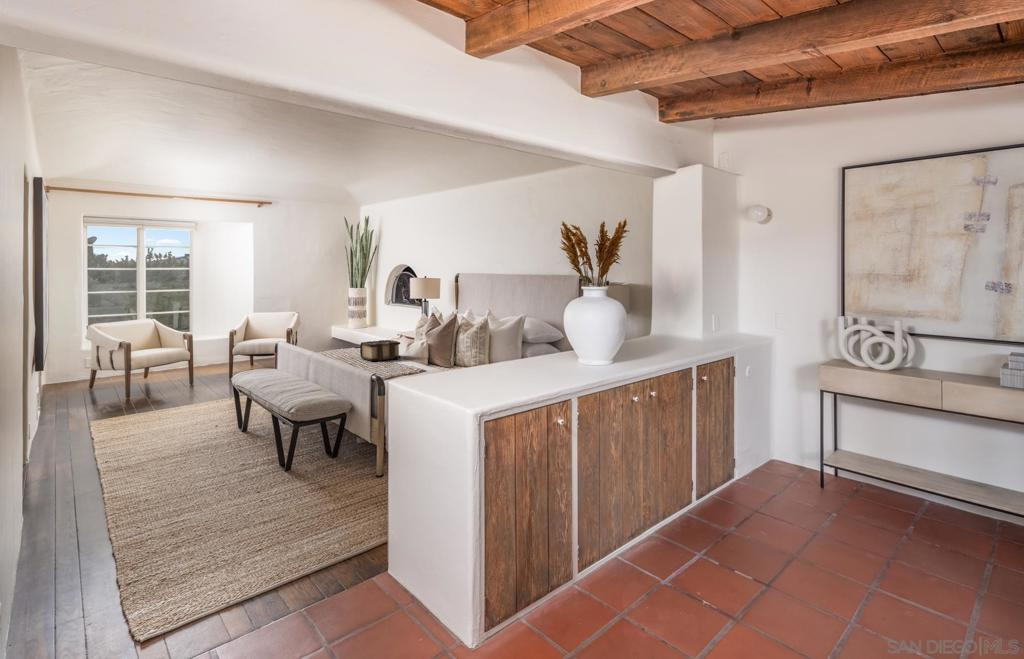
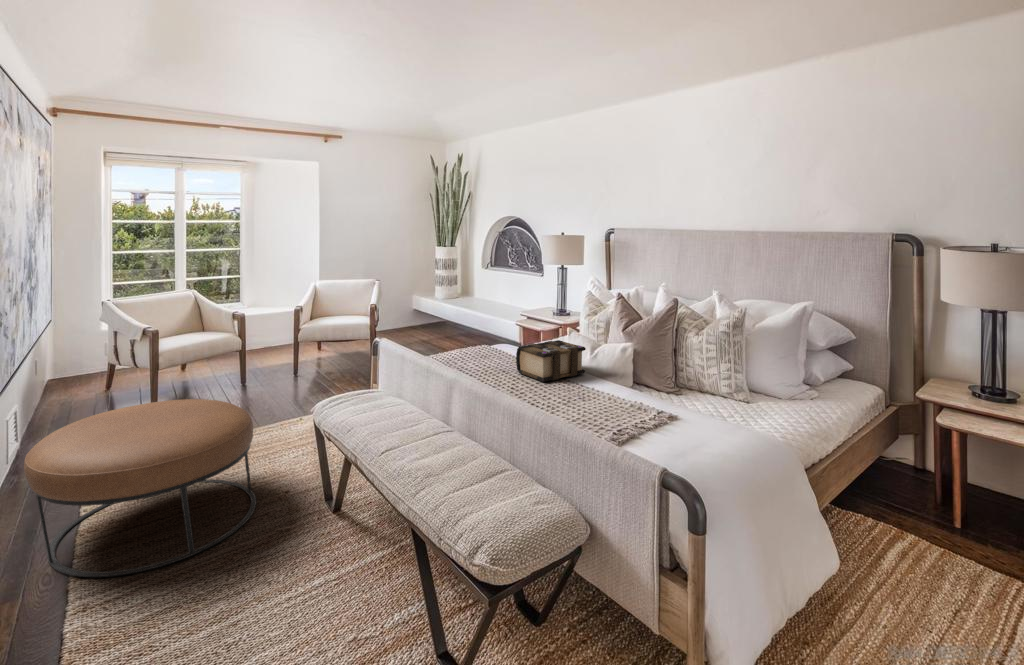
ottoman: none [65,376,197,462] -> present [24,399,256,577]

